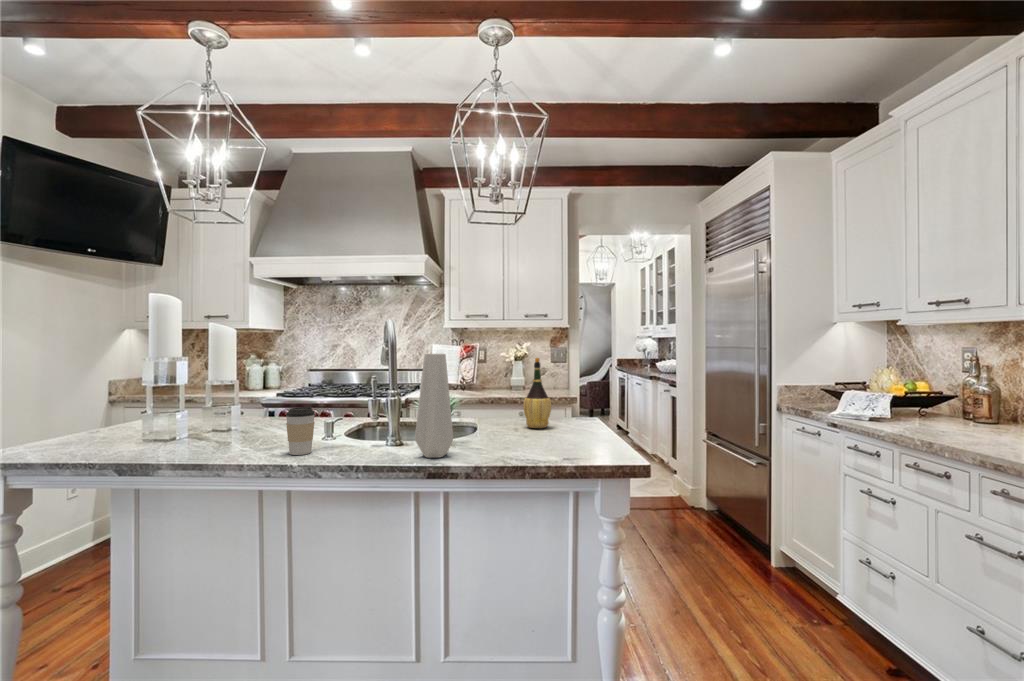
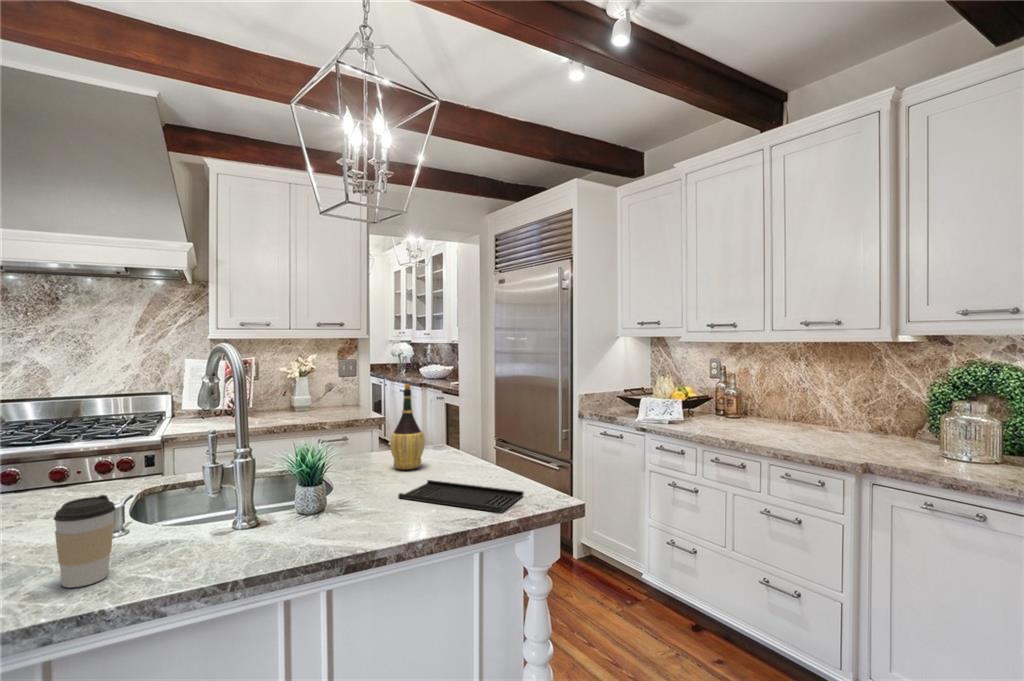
vase: present [415,354,453,458] -> none [310,393,364,543]
tray: none [503,435,599,460] -> present [398,480,524,512]

